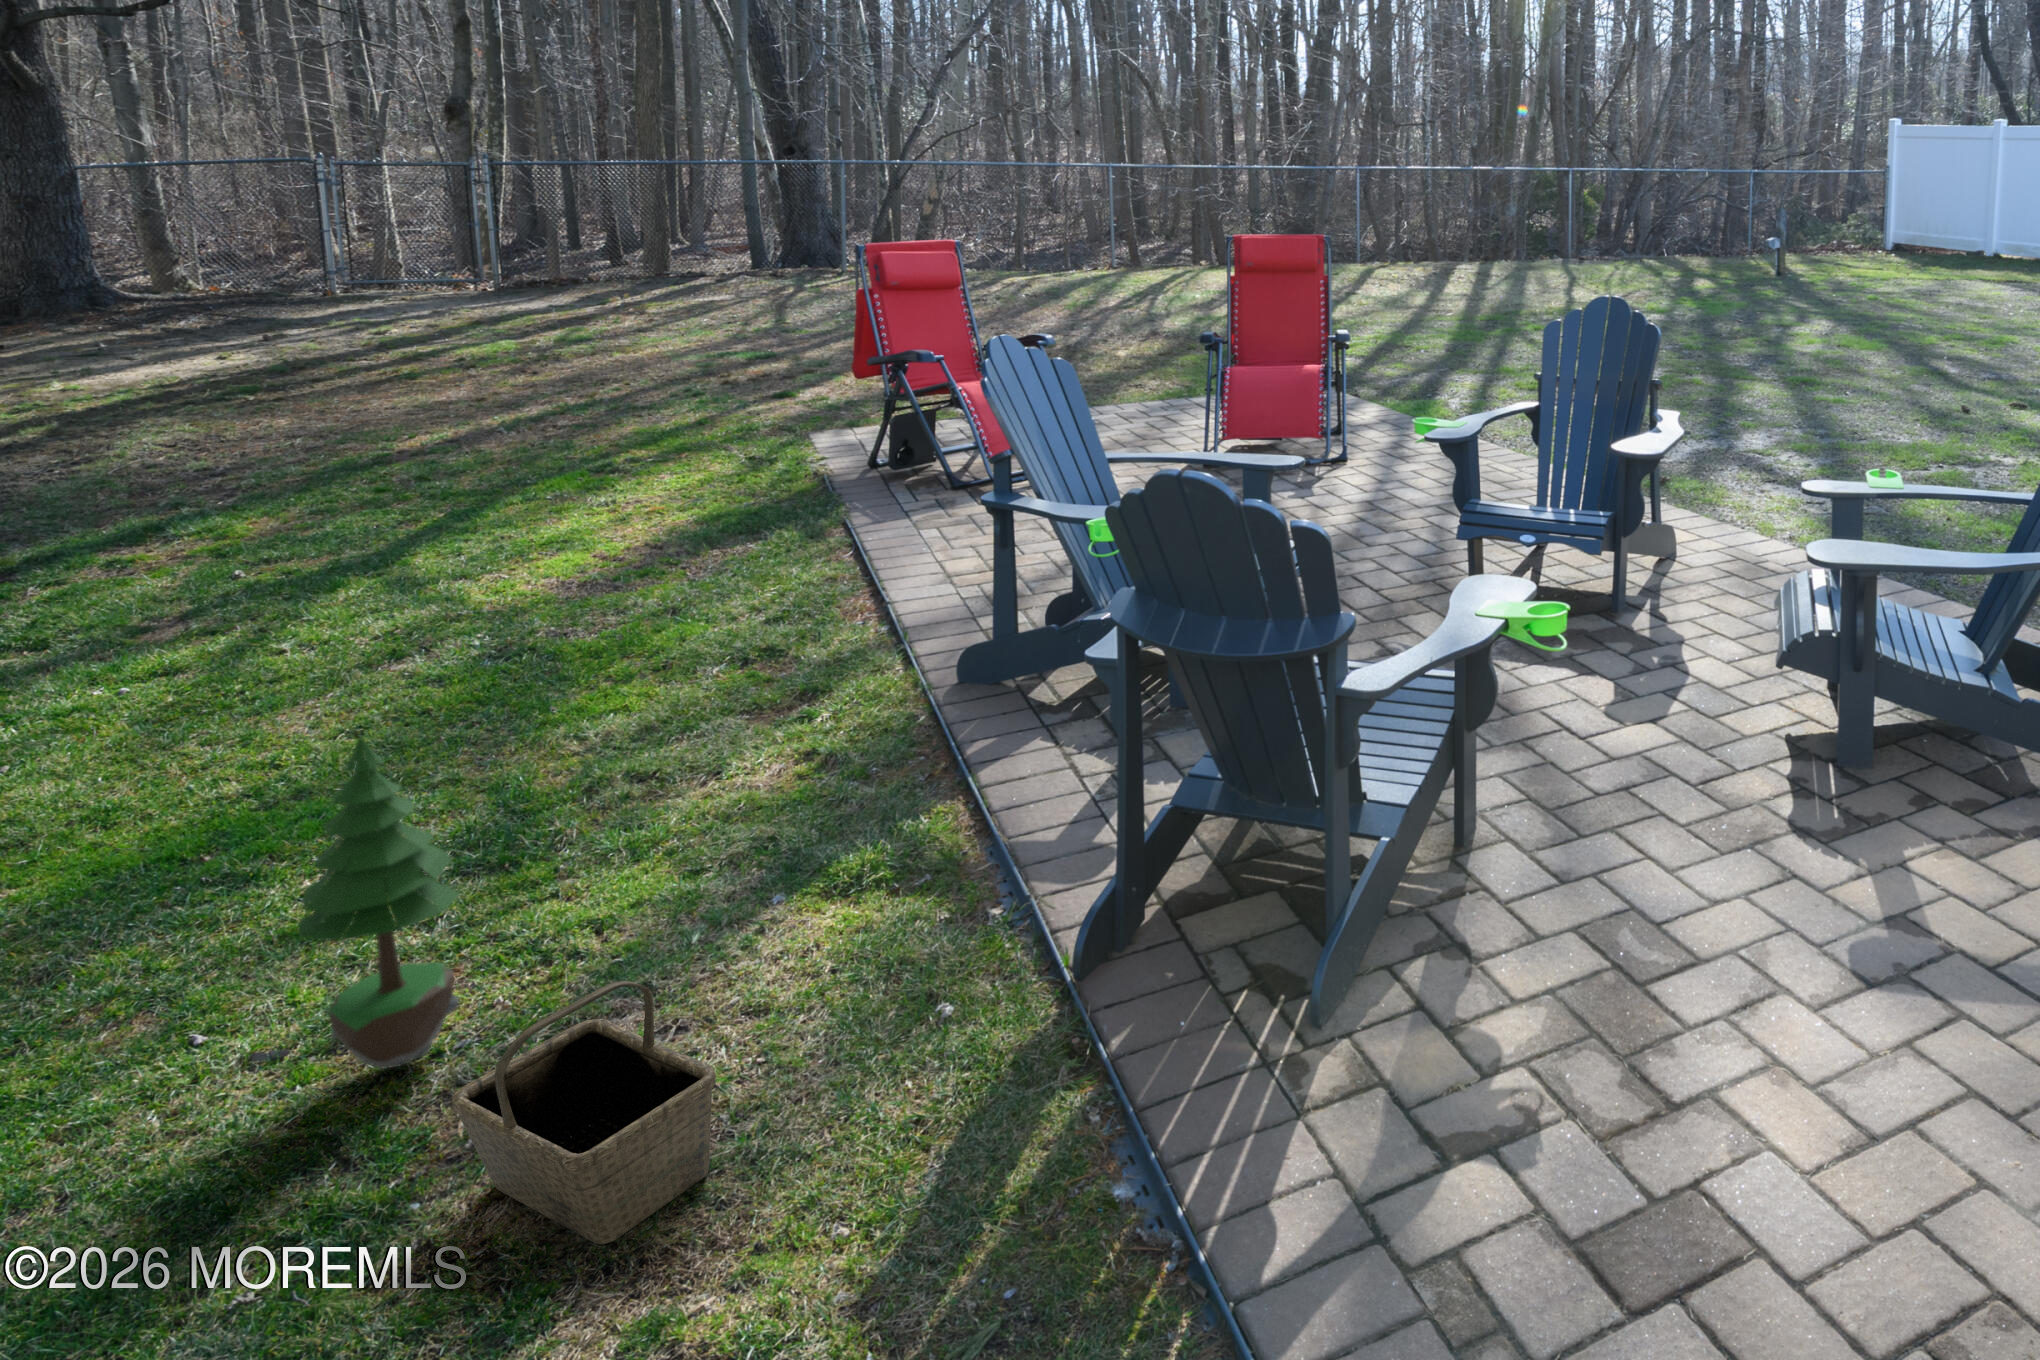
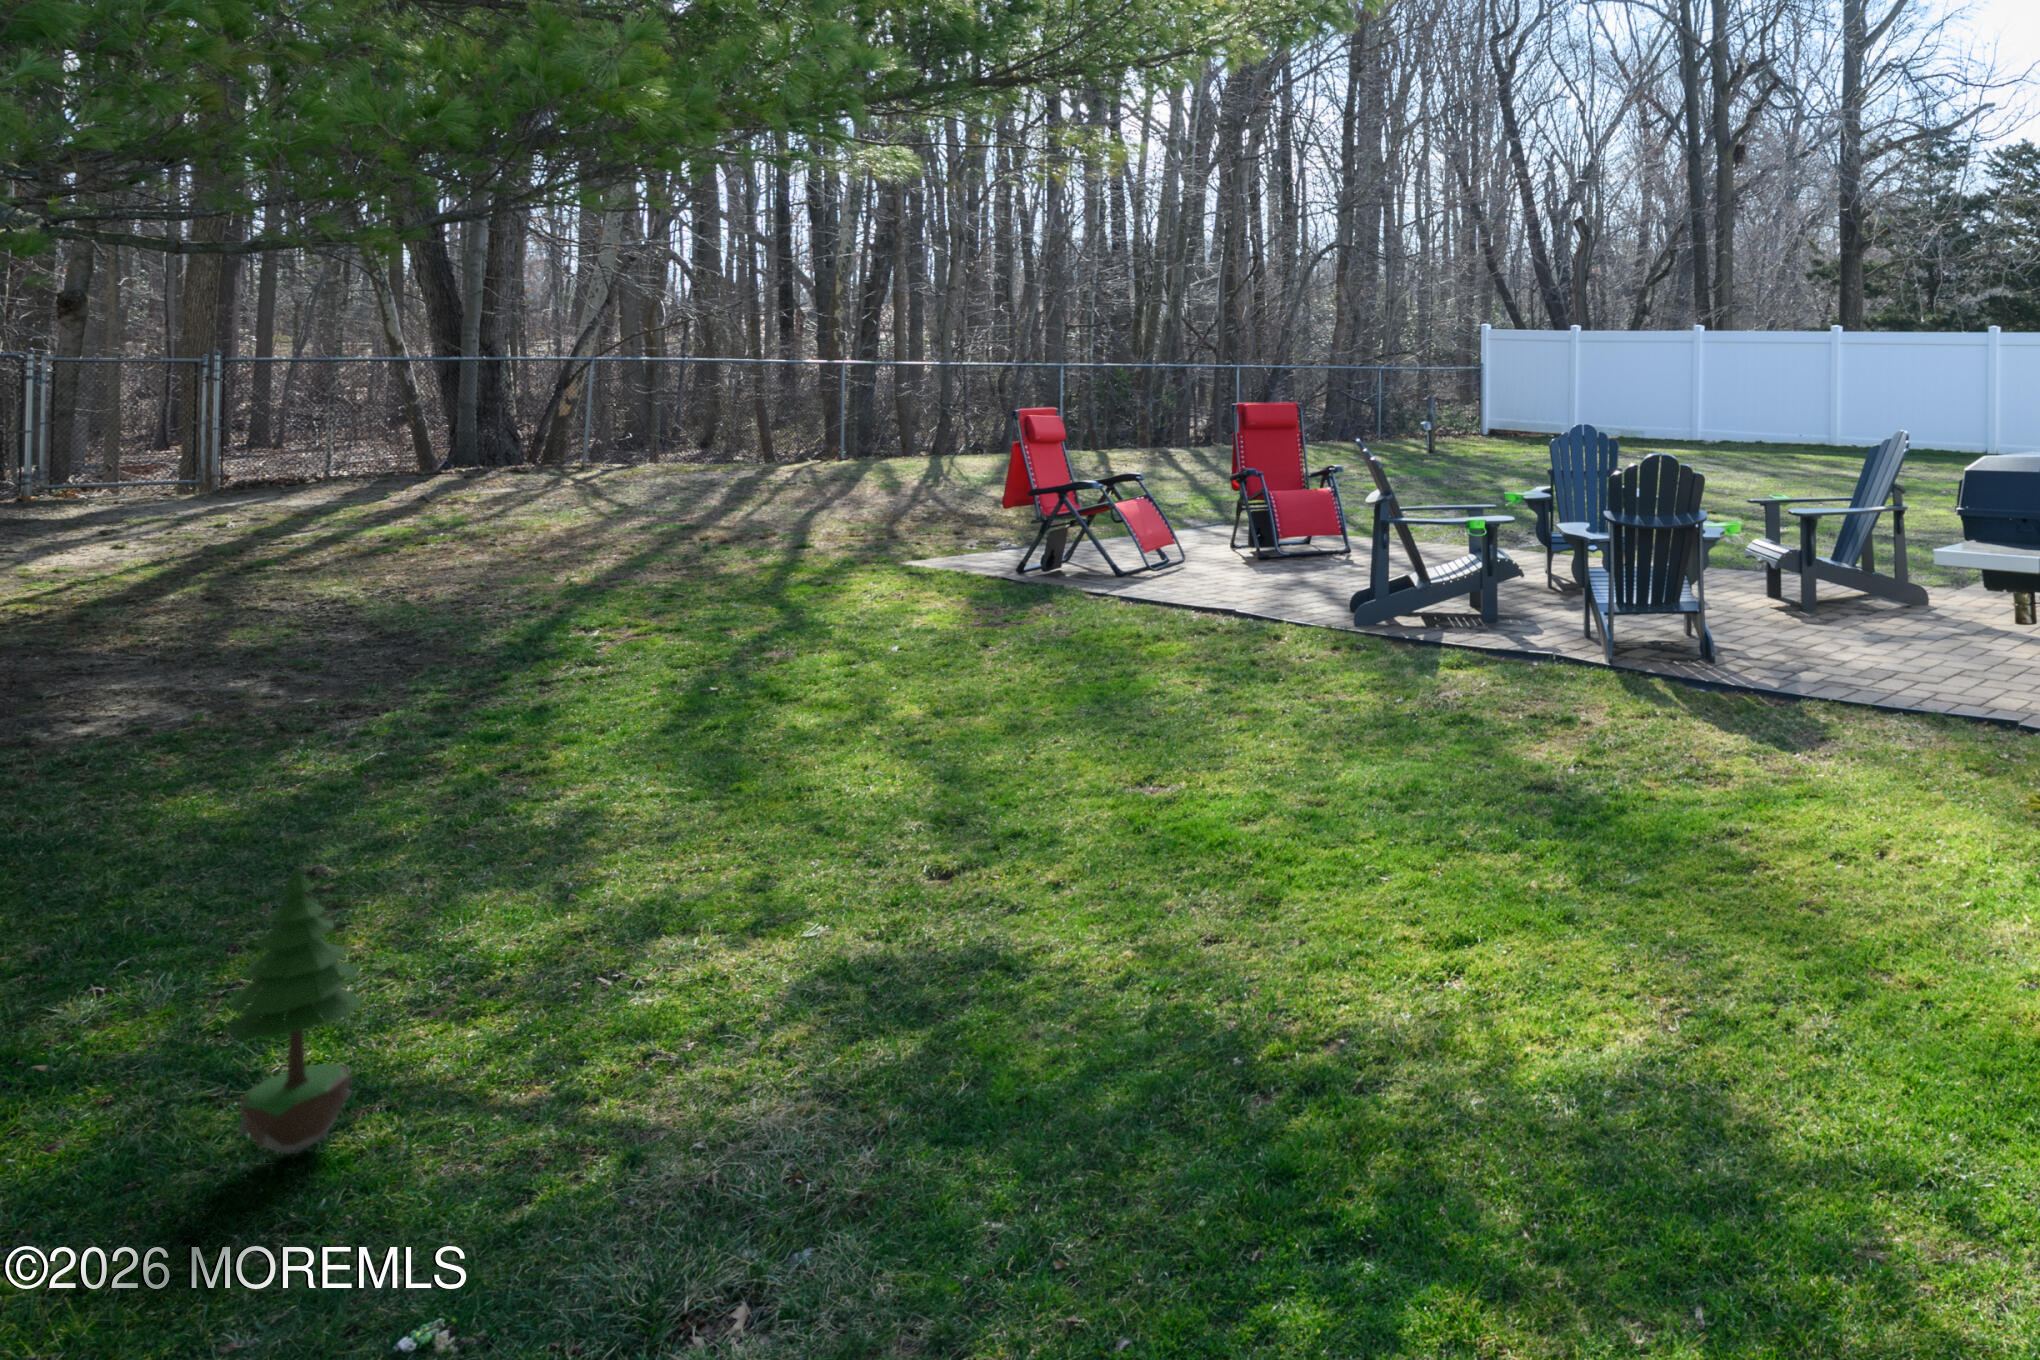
basket: present [452,981,716,1245] -> none [421,1025,645,1217]

